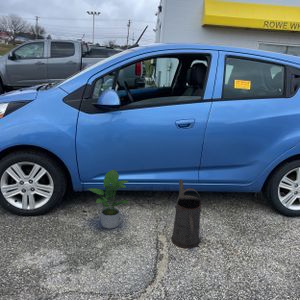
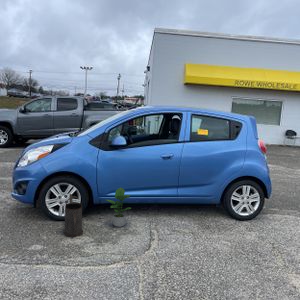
watering can: present [171,180,201,248] -> present [64,194,83,237]

